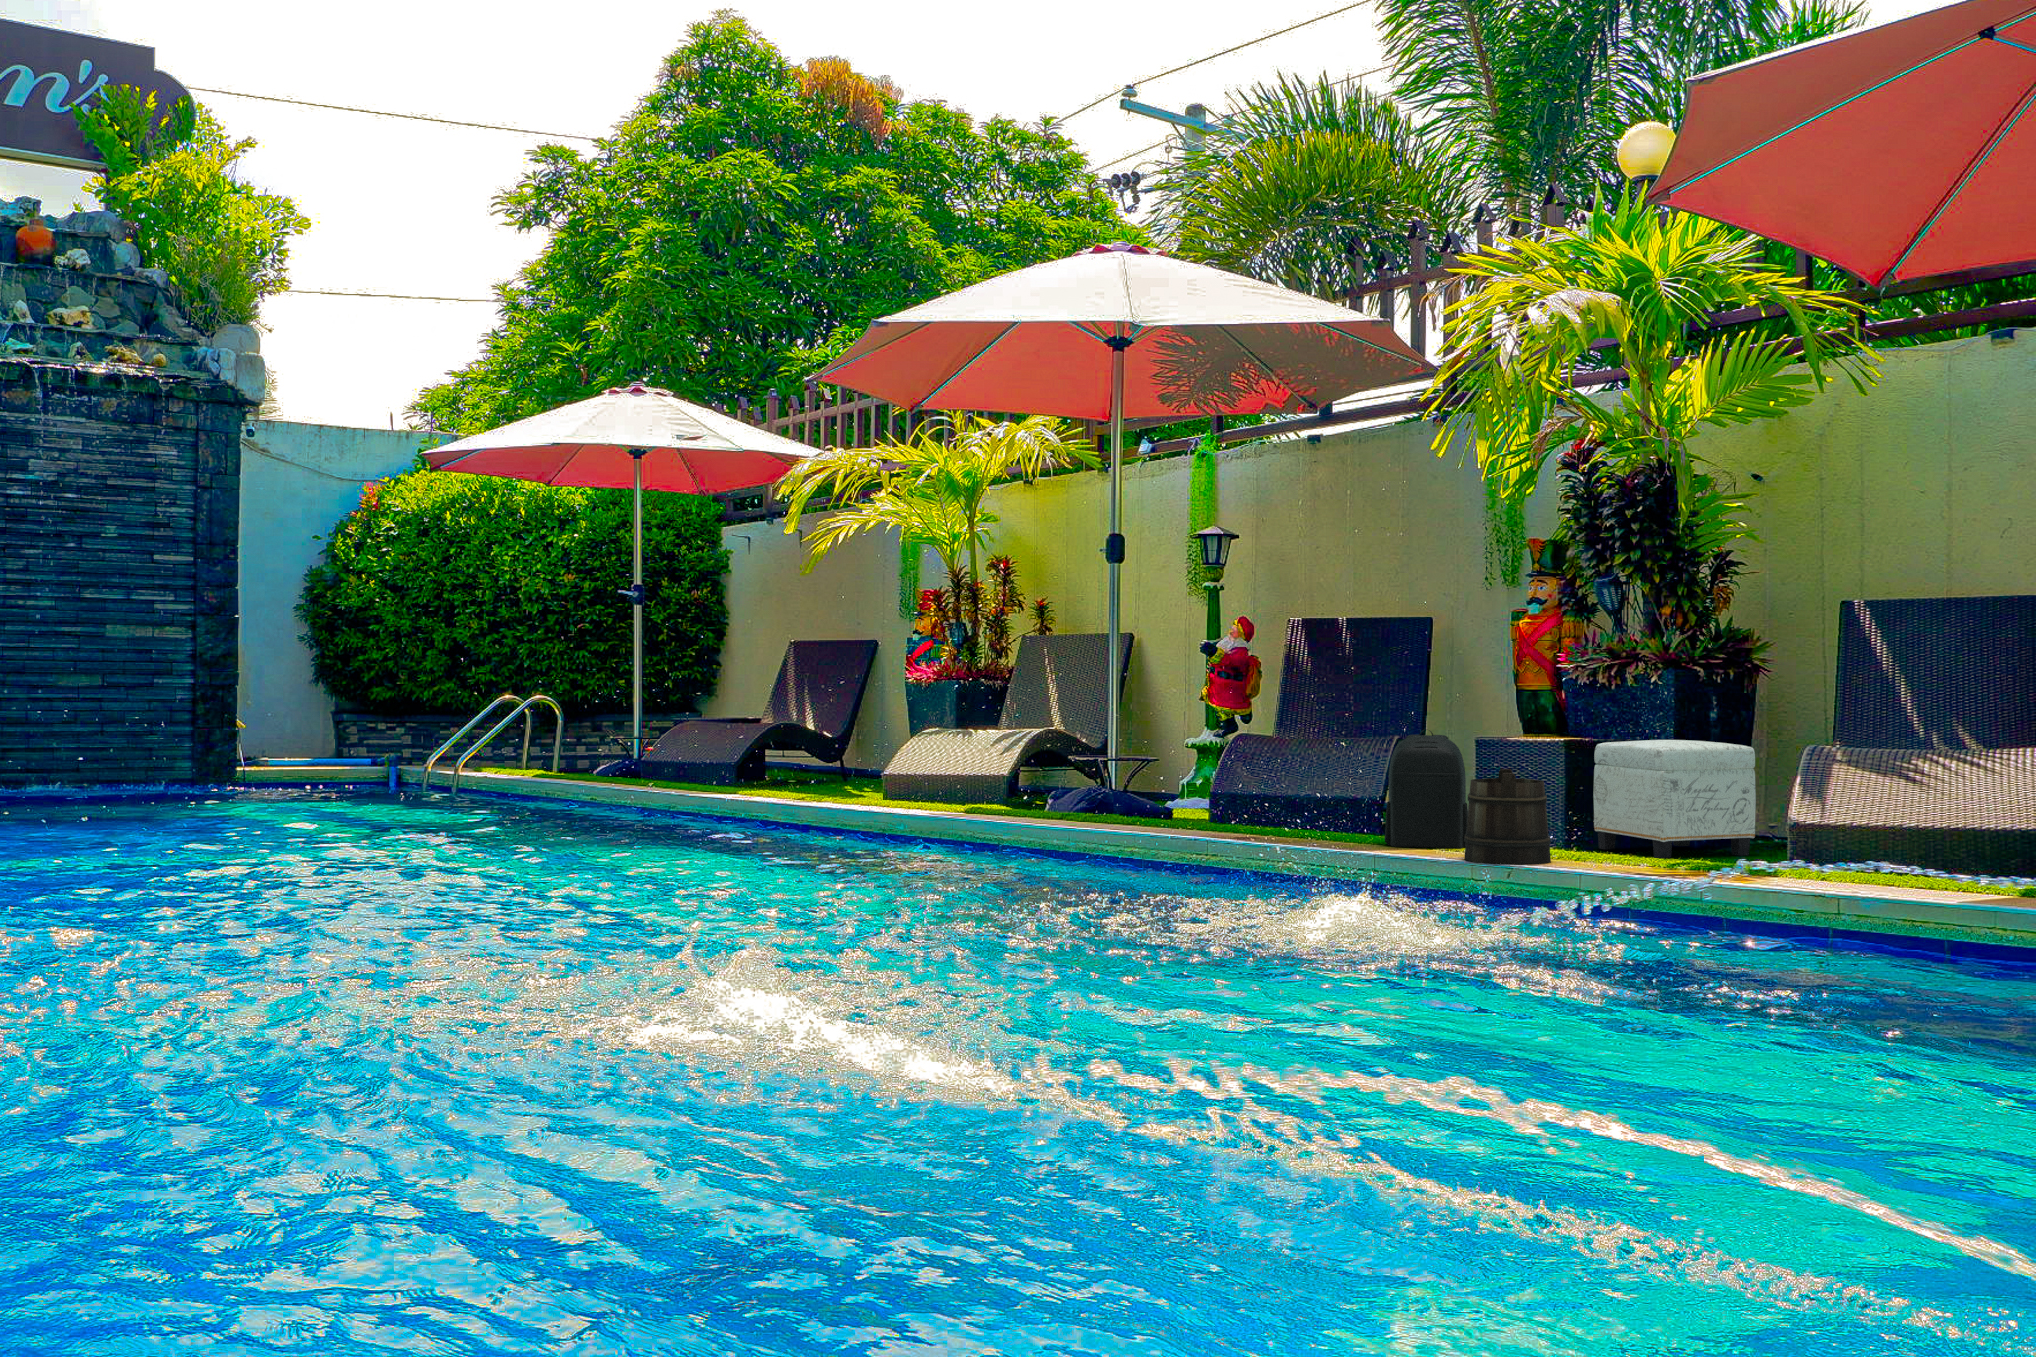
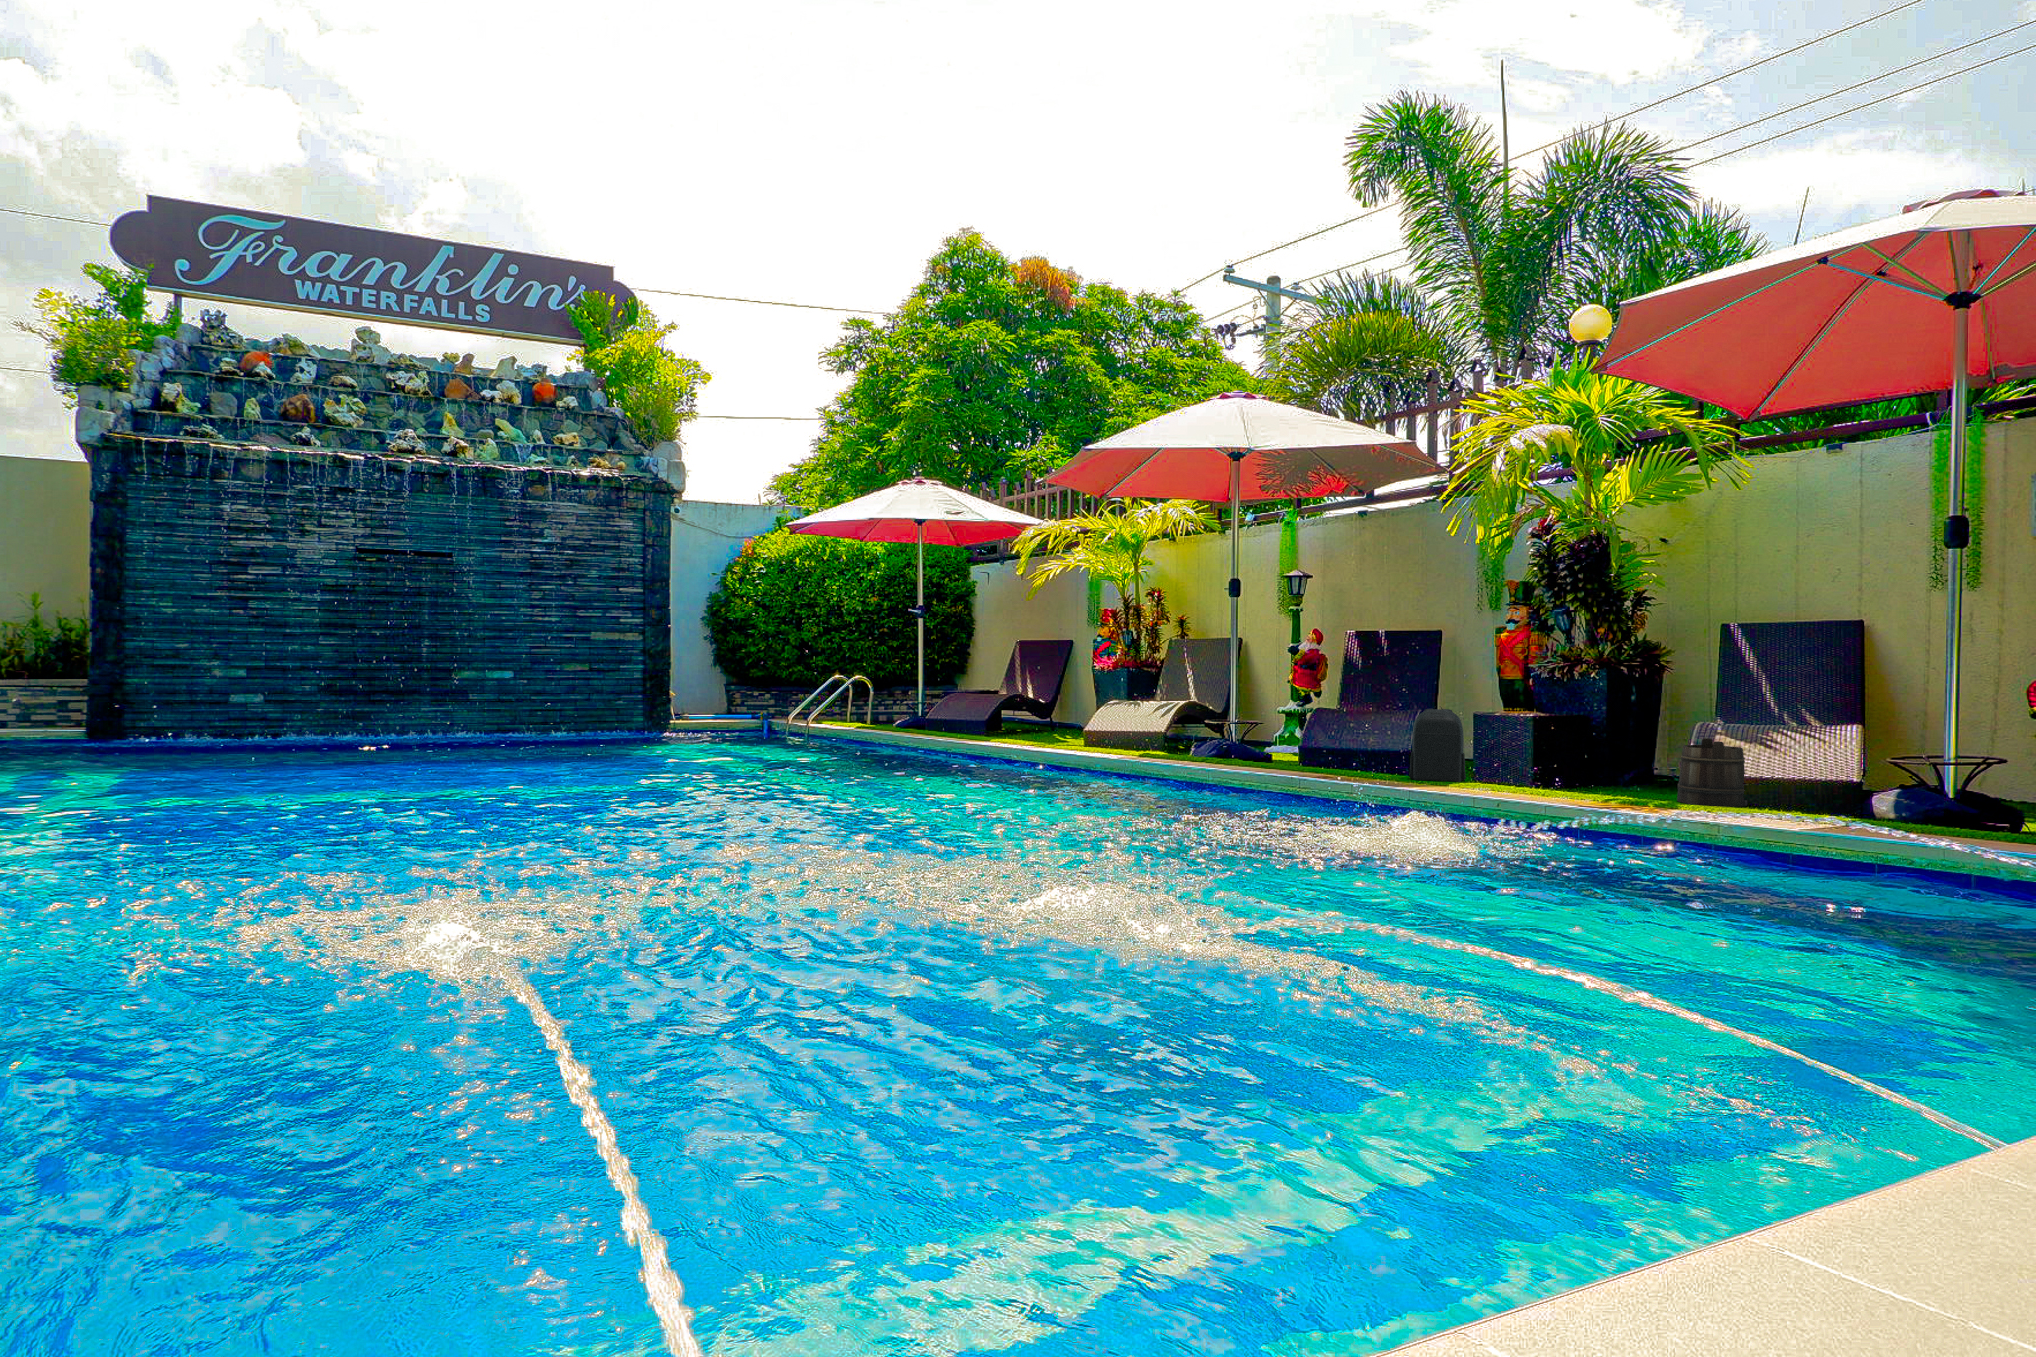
ottoman: present [1593,740,1756,858] -> none [1549,716,1659,792]
bucket: present [1464,769,1551,865] -> present [1677,738,1747,807]

